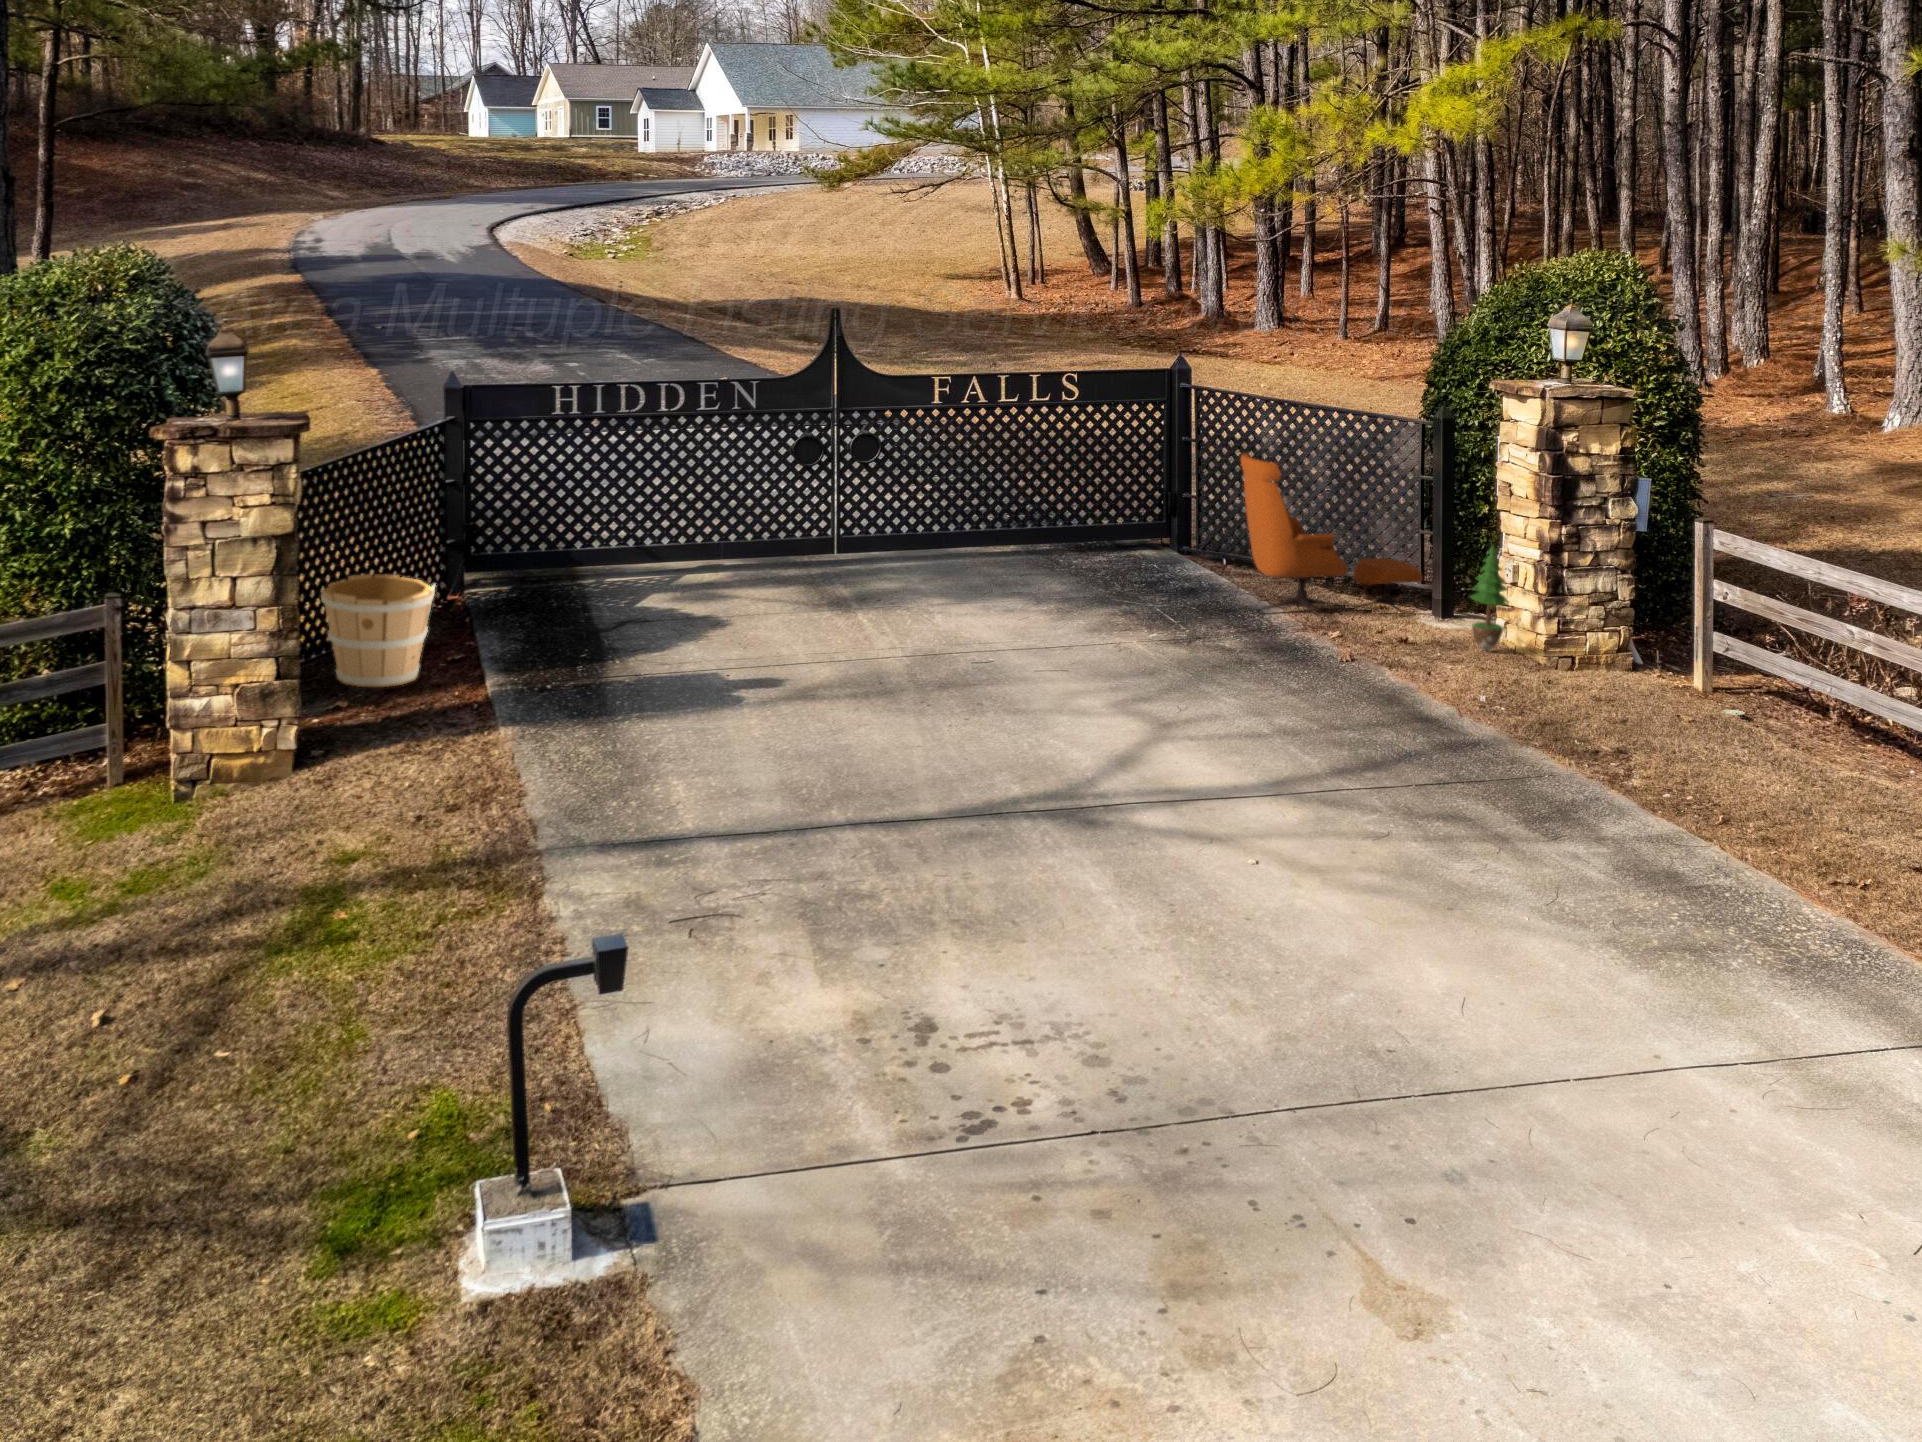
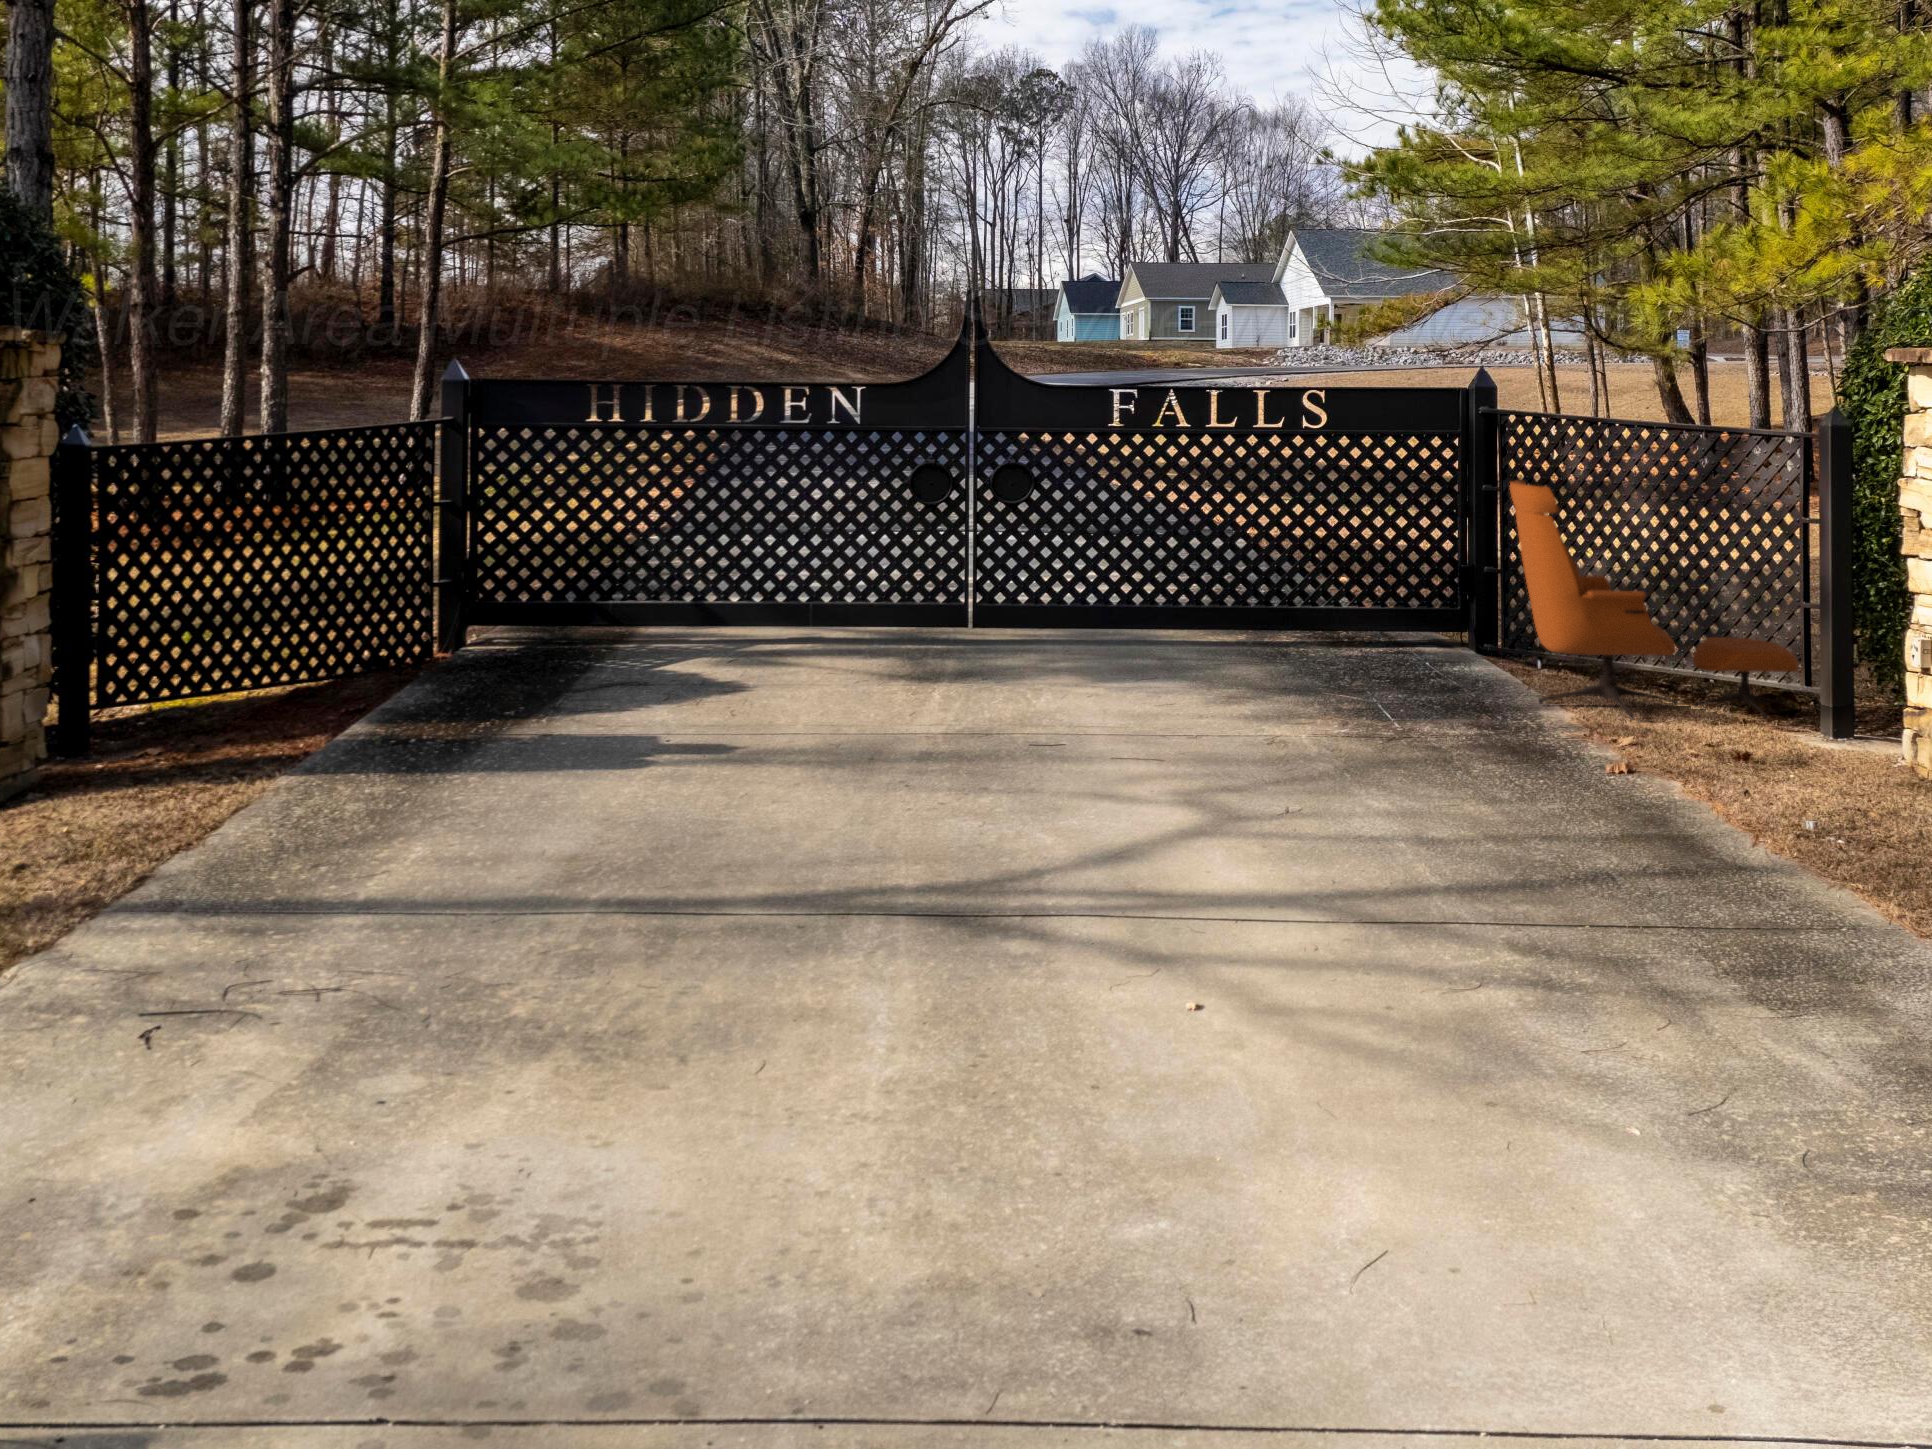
potted tree: present [1471,546,1509,651] -> none [1847,599,1915,770]
wooden bucket: present [321,574,435,687] -> none [230,586,377,722]

